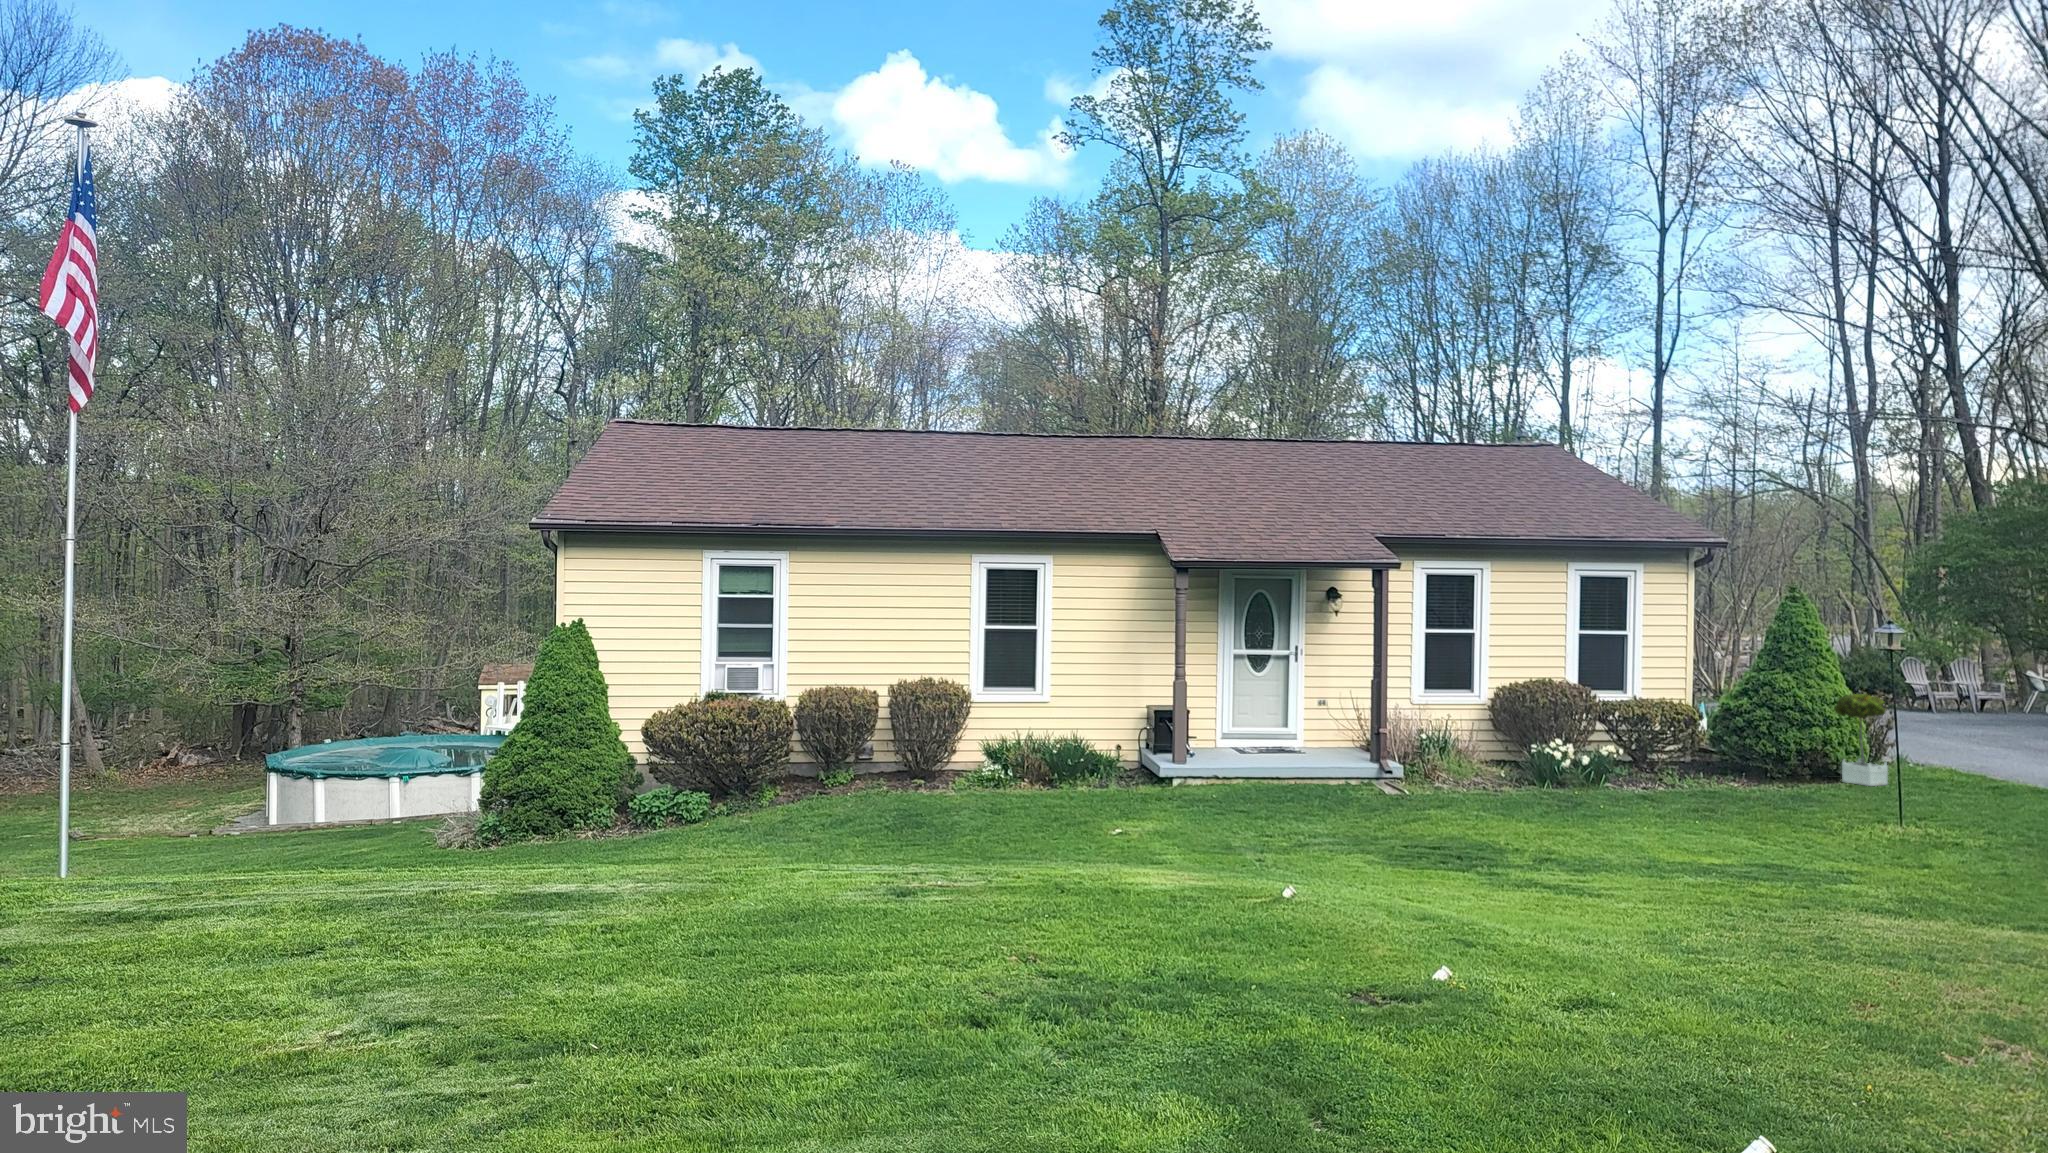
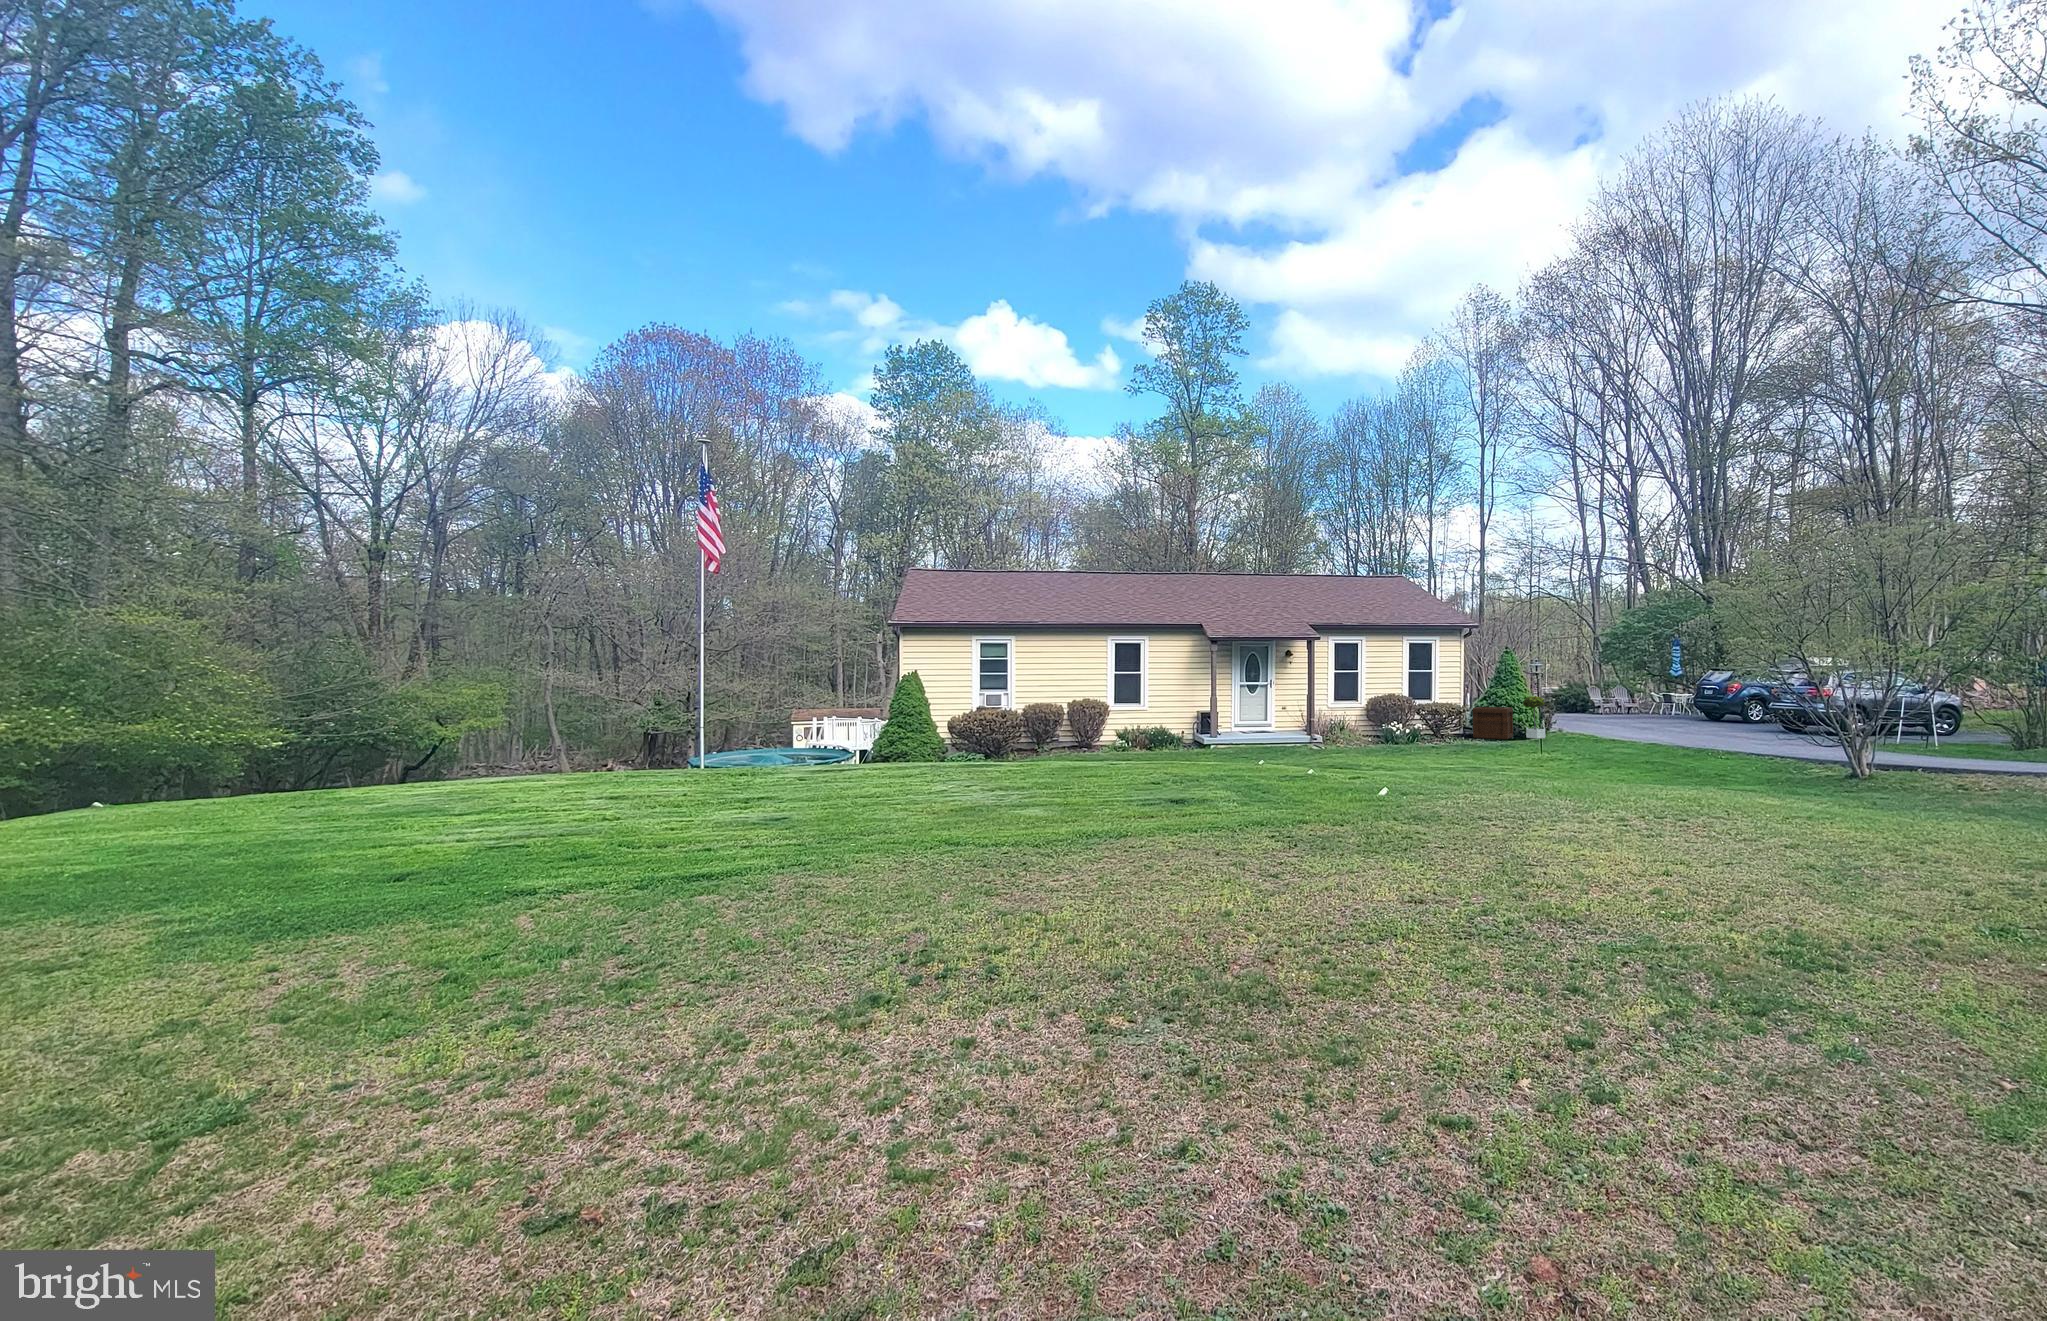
wooden crate: none [1722,711,1811,787] -> present [1473,707,1513,739]

